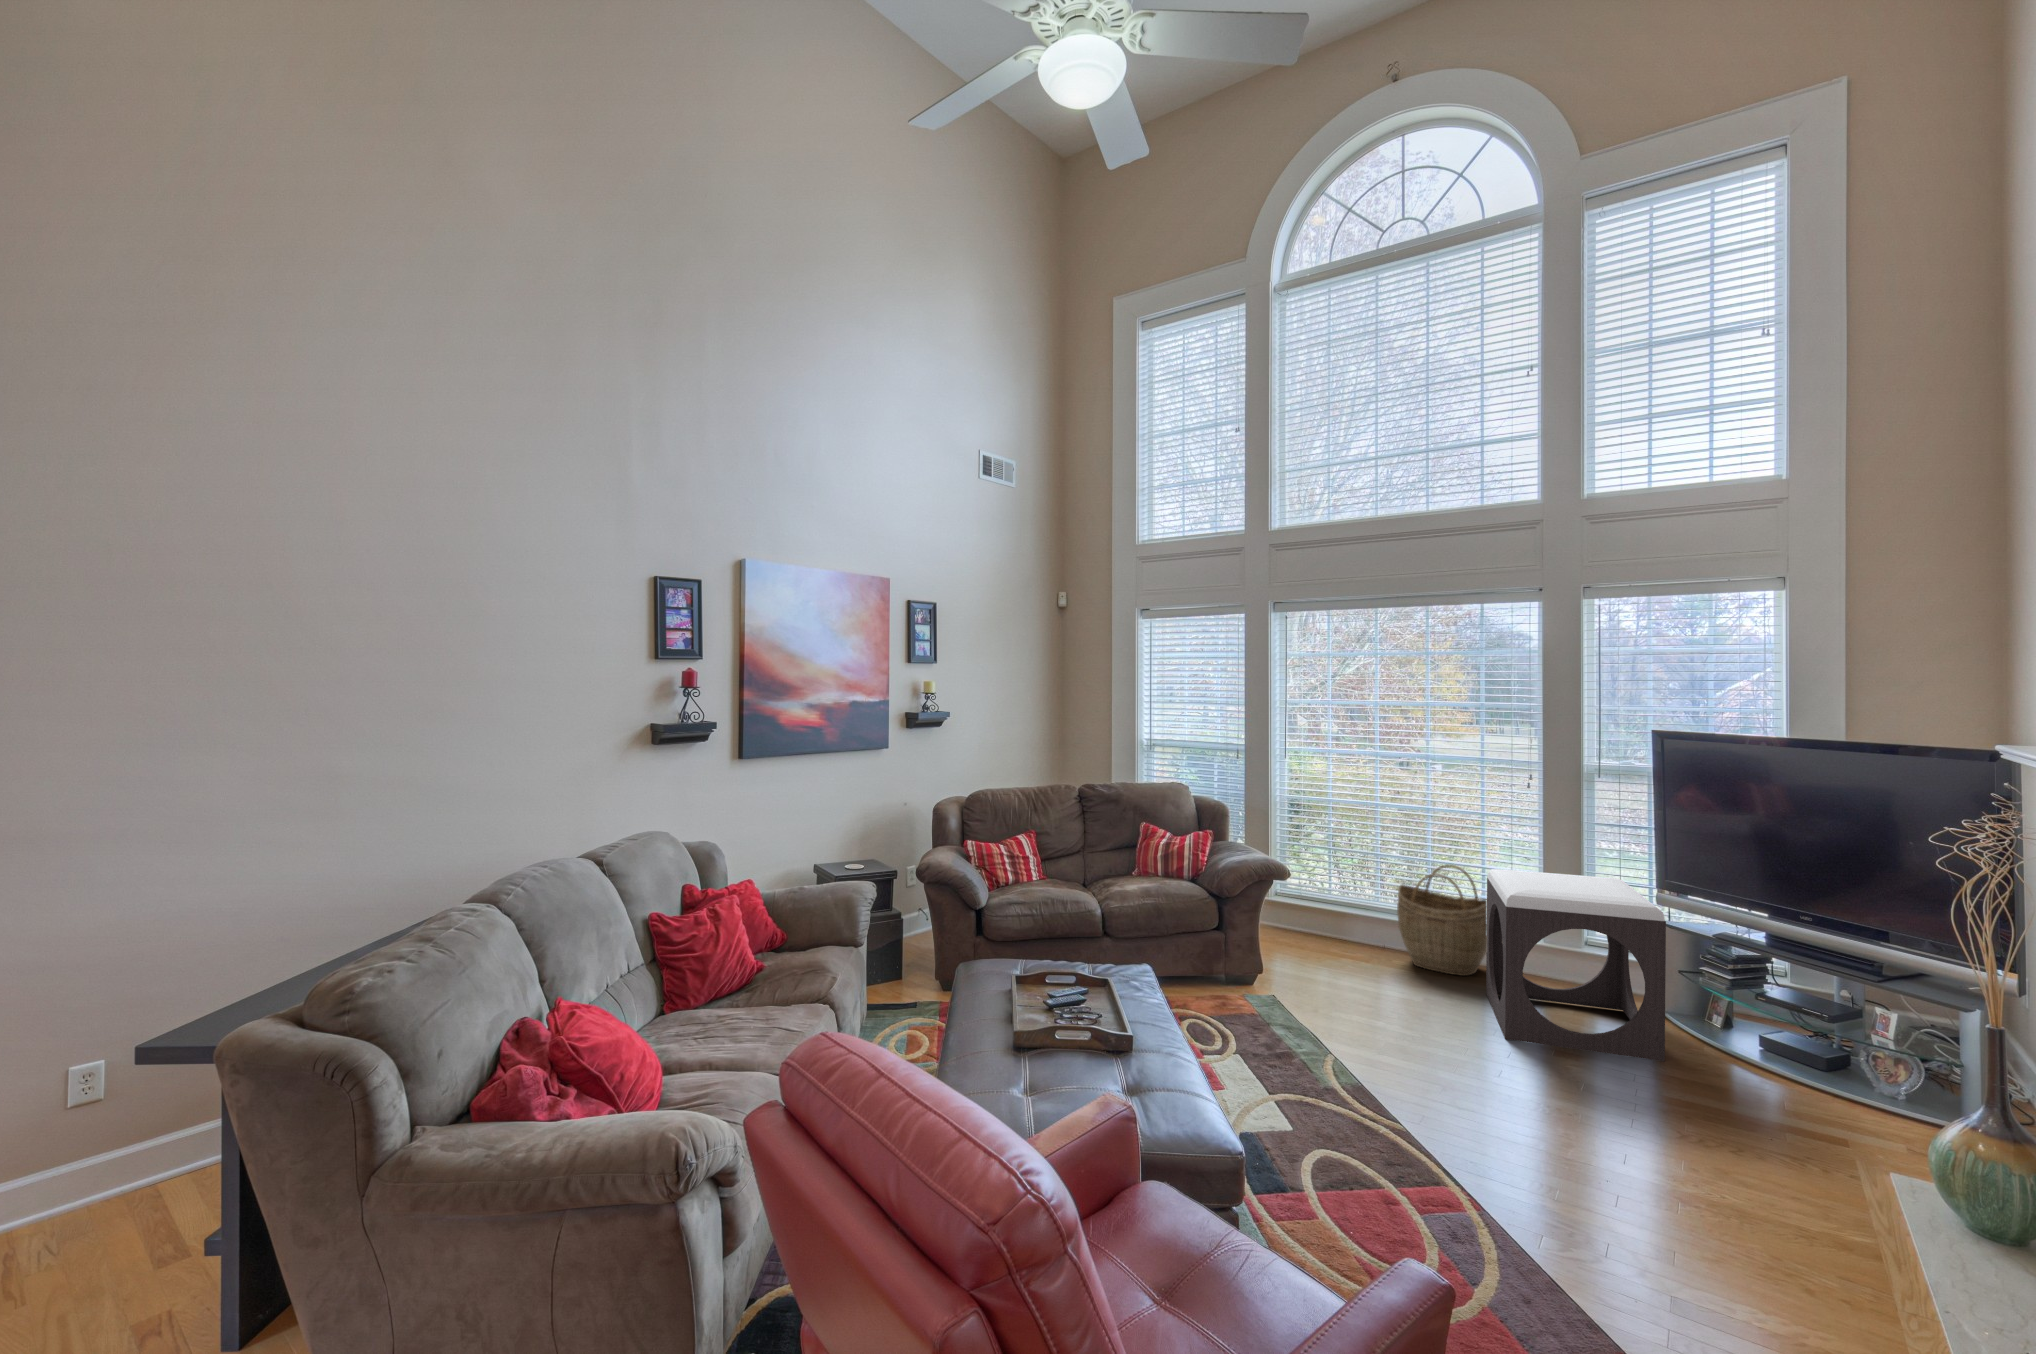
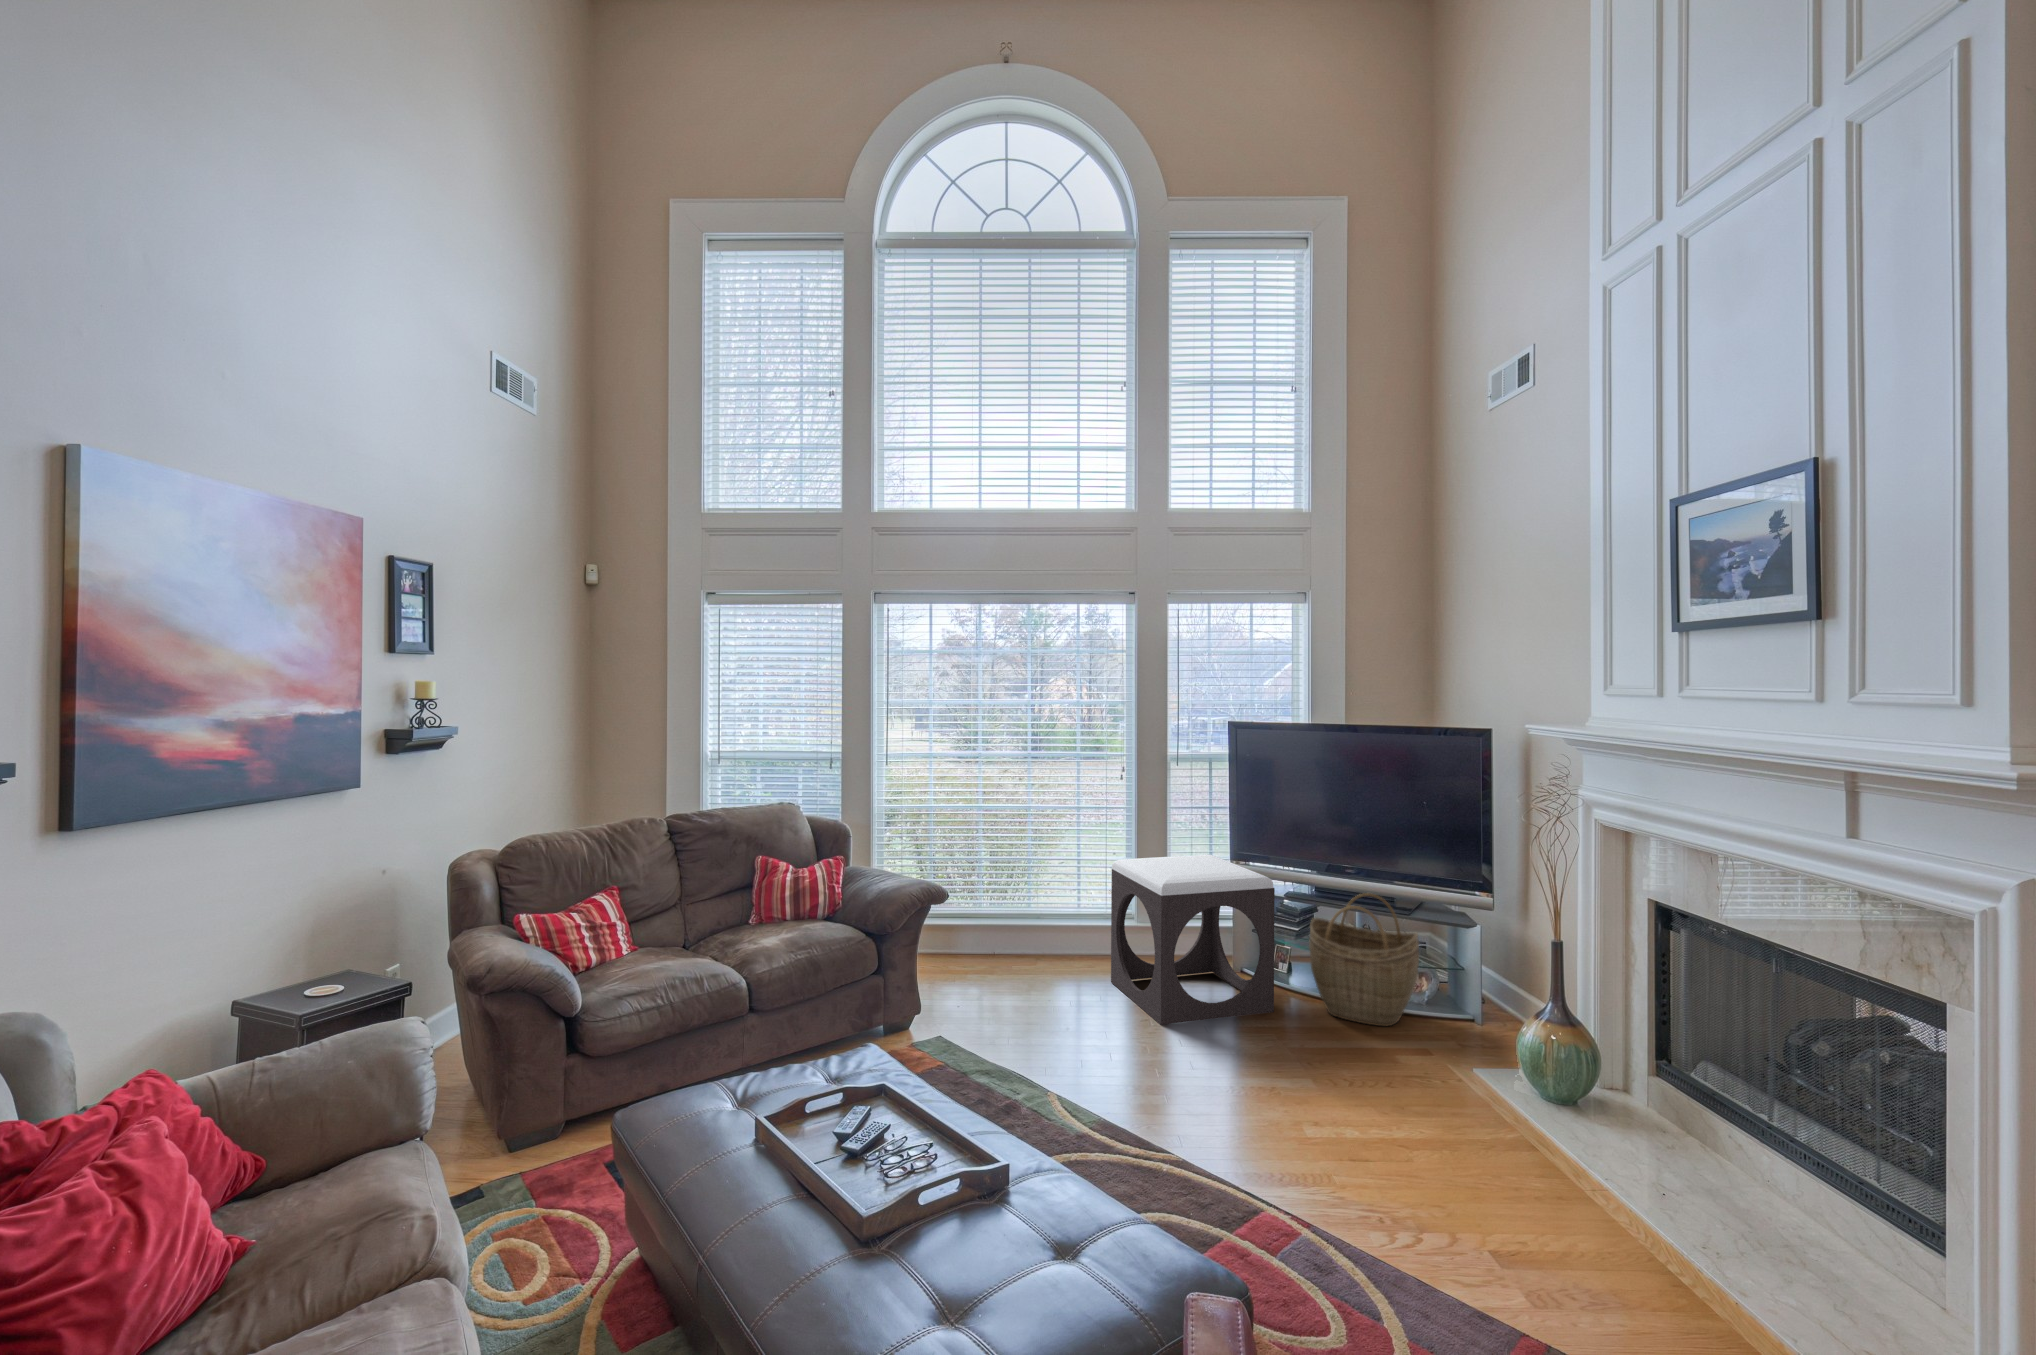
woven basket: present [1397,865,1487,976] -> present [1309,893,1419,1026]

